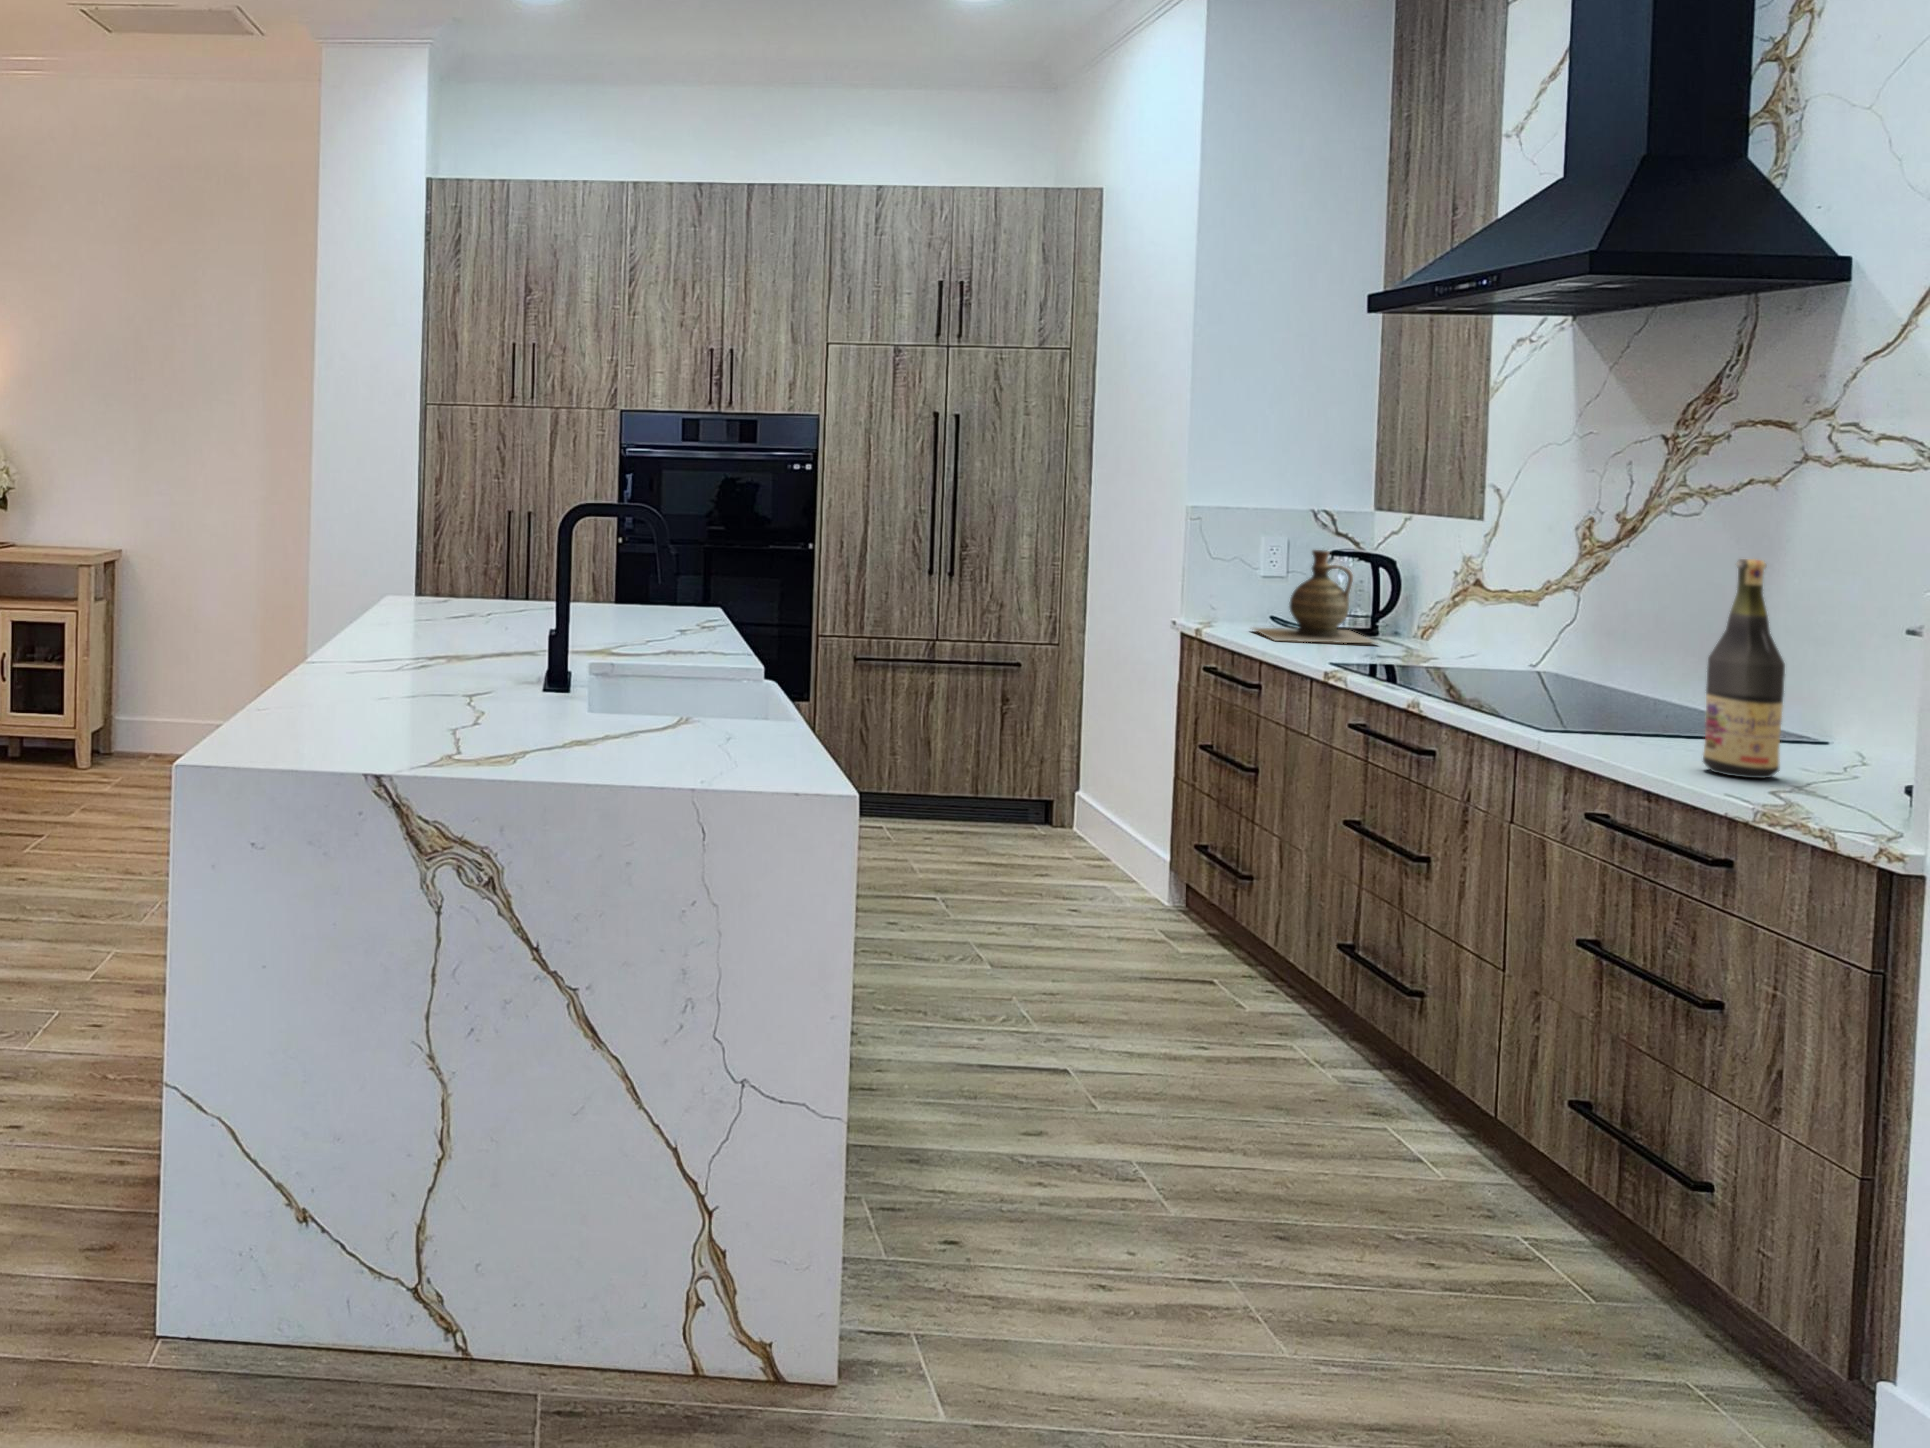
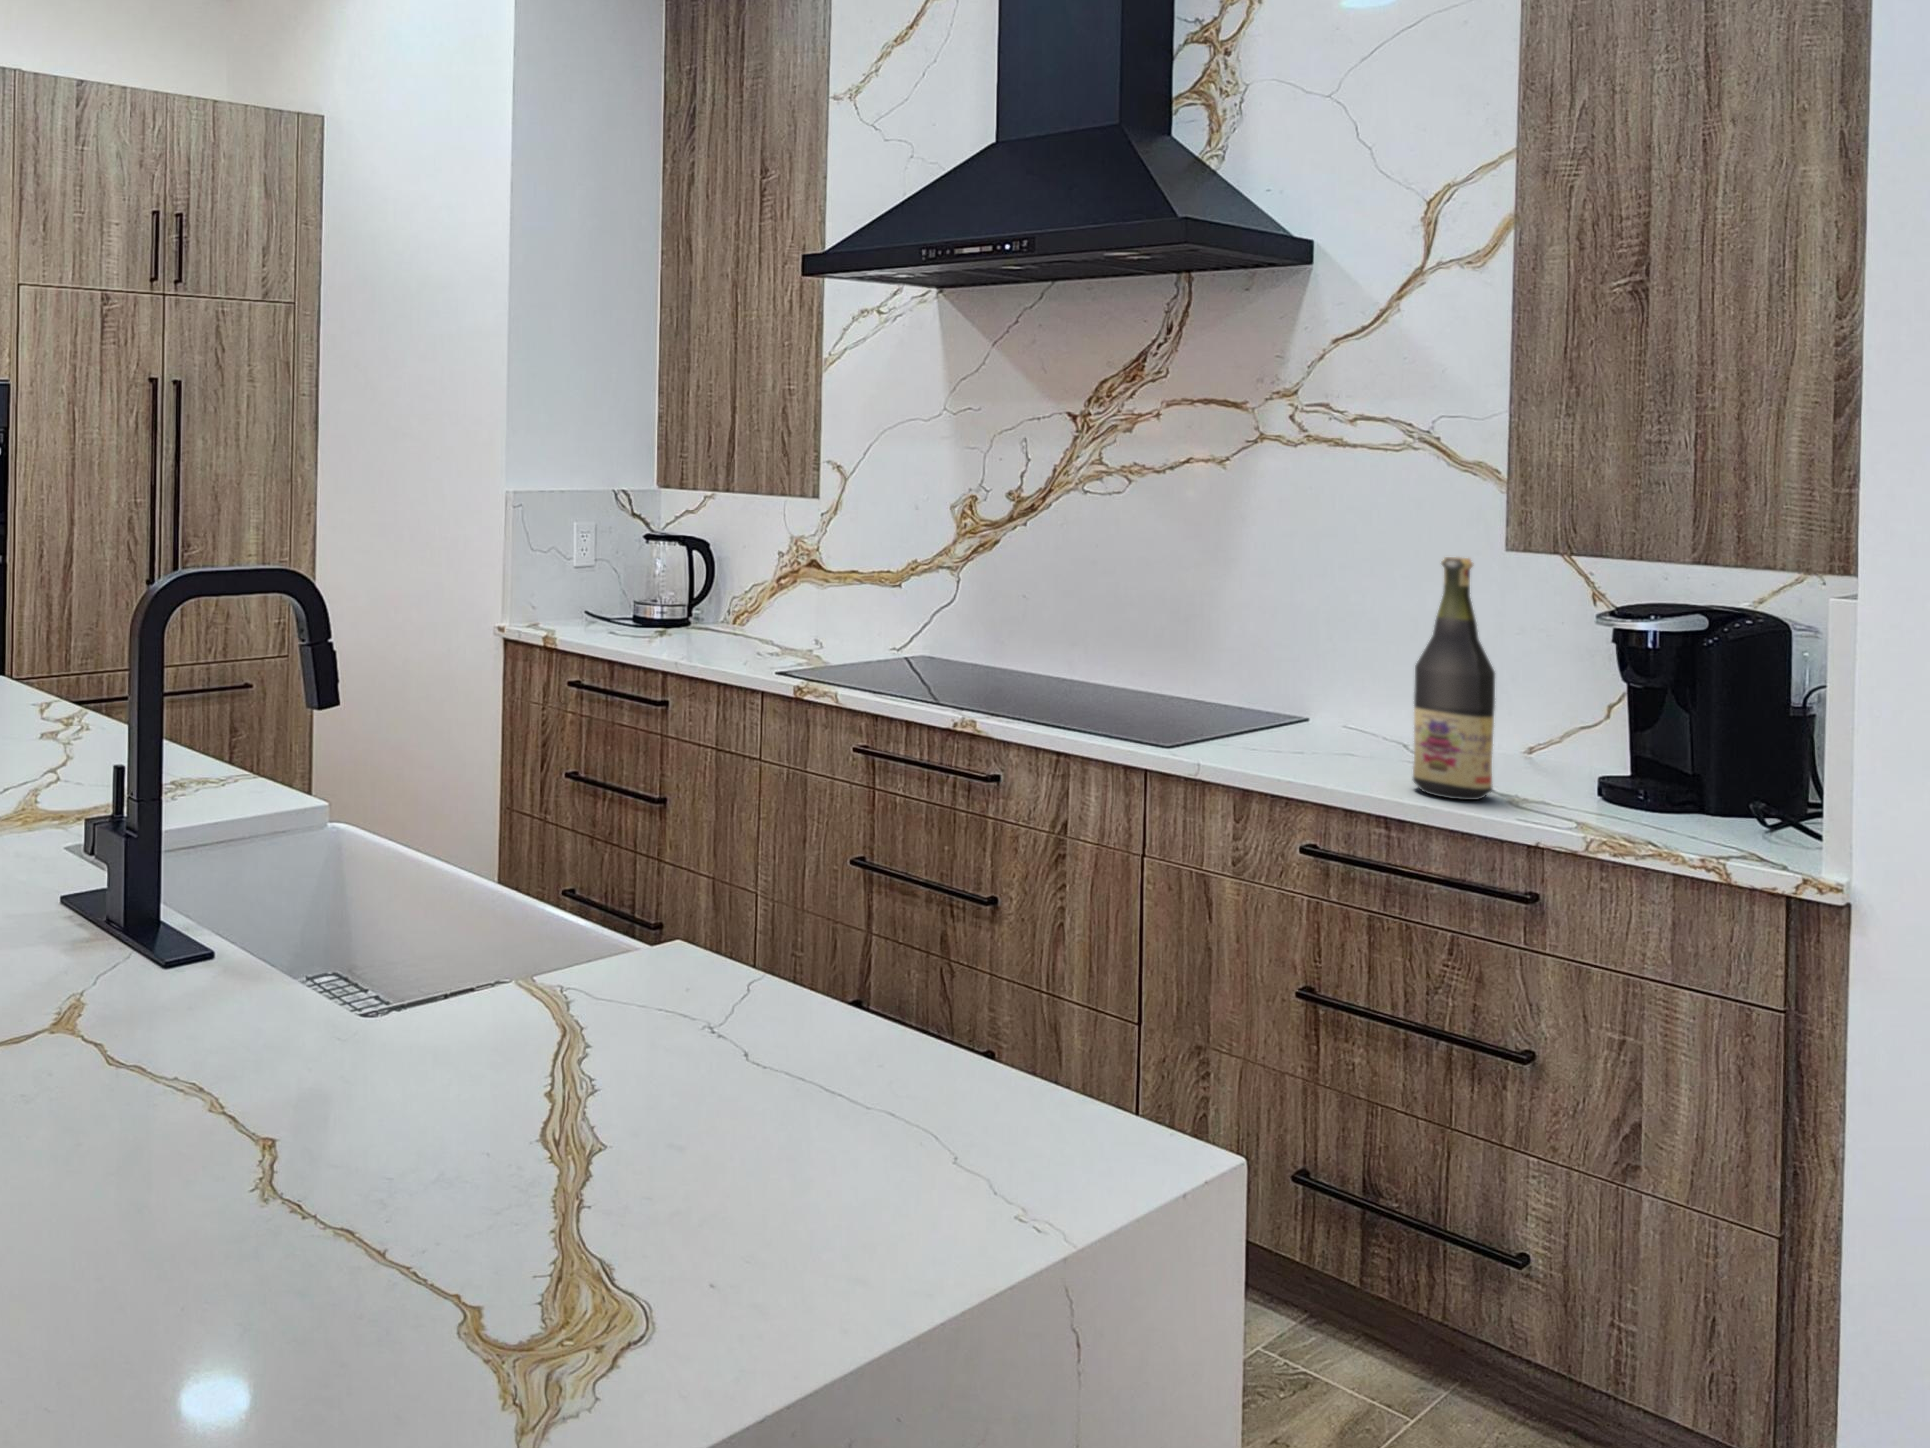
ceramic jug: present [1253,550,1374,643] -> none [583,535,727,641]

